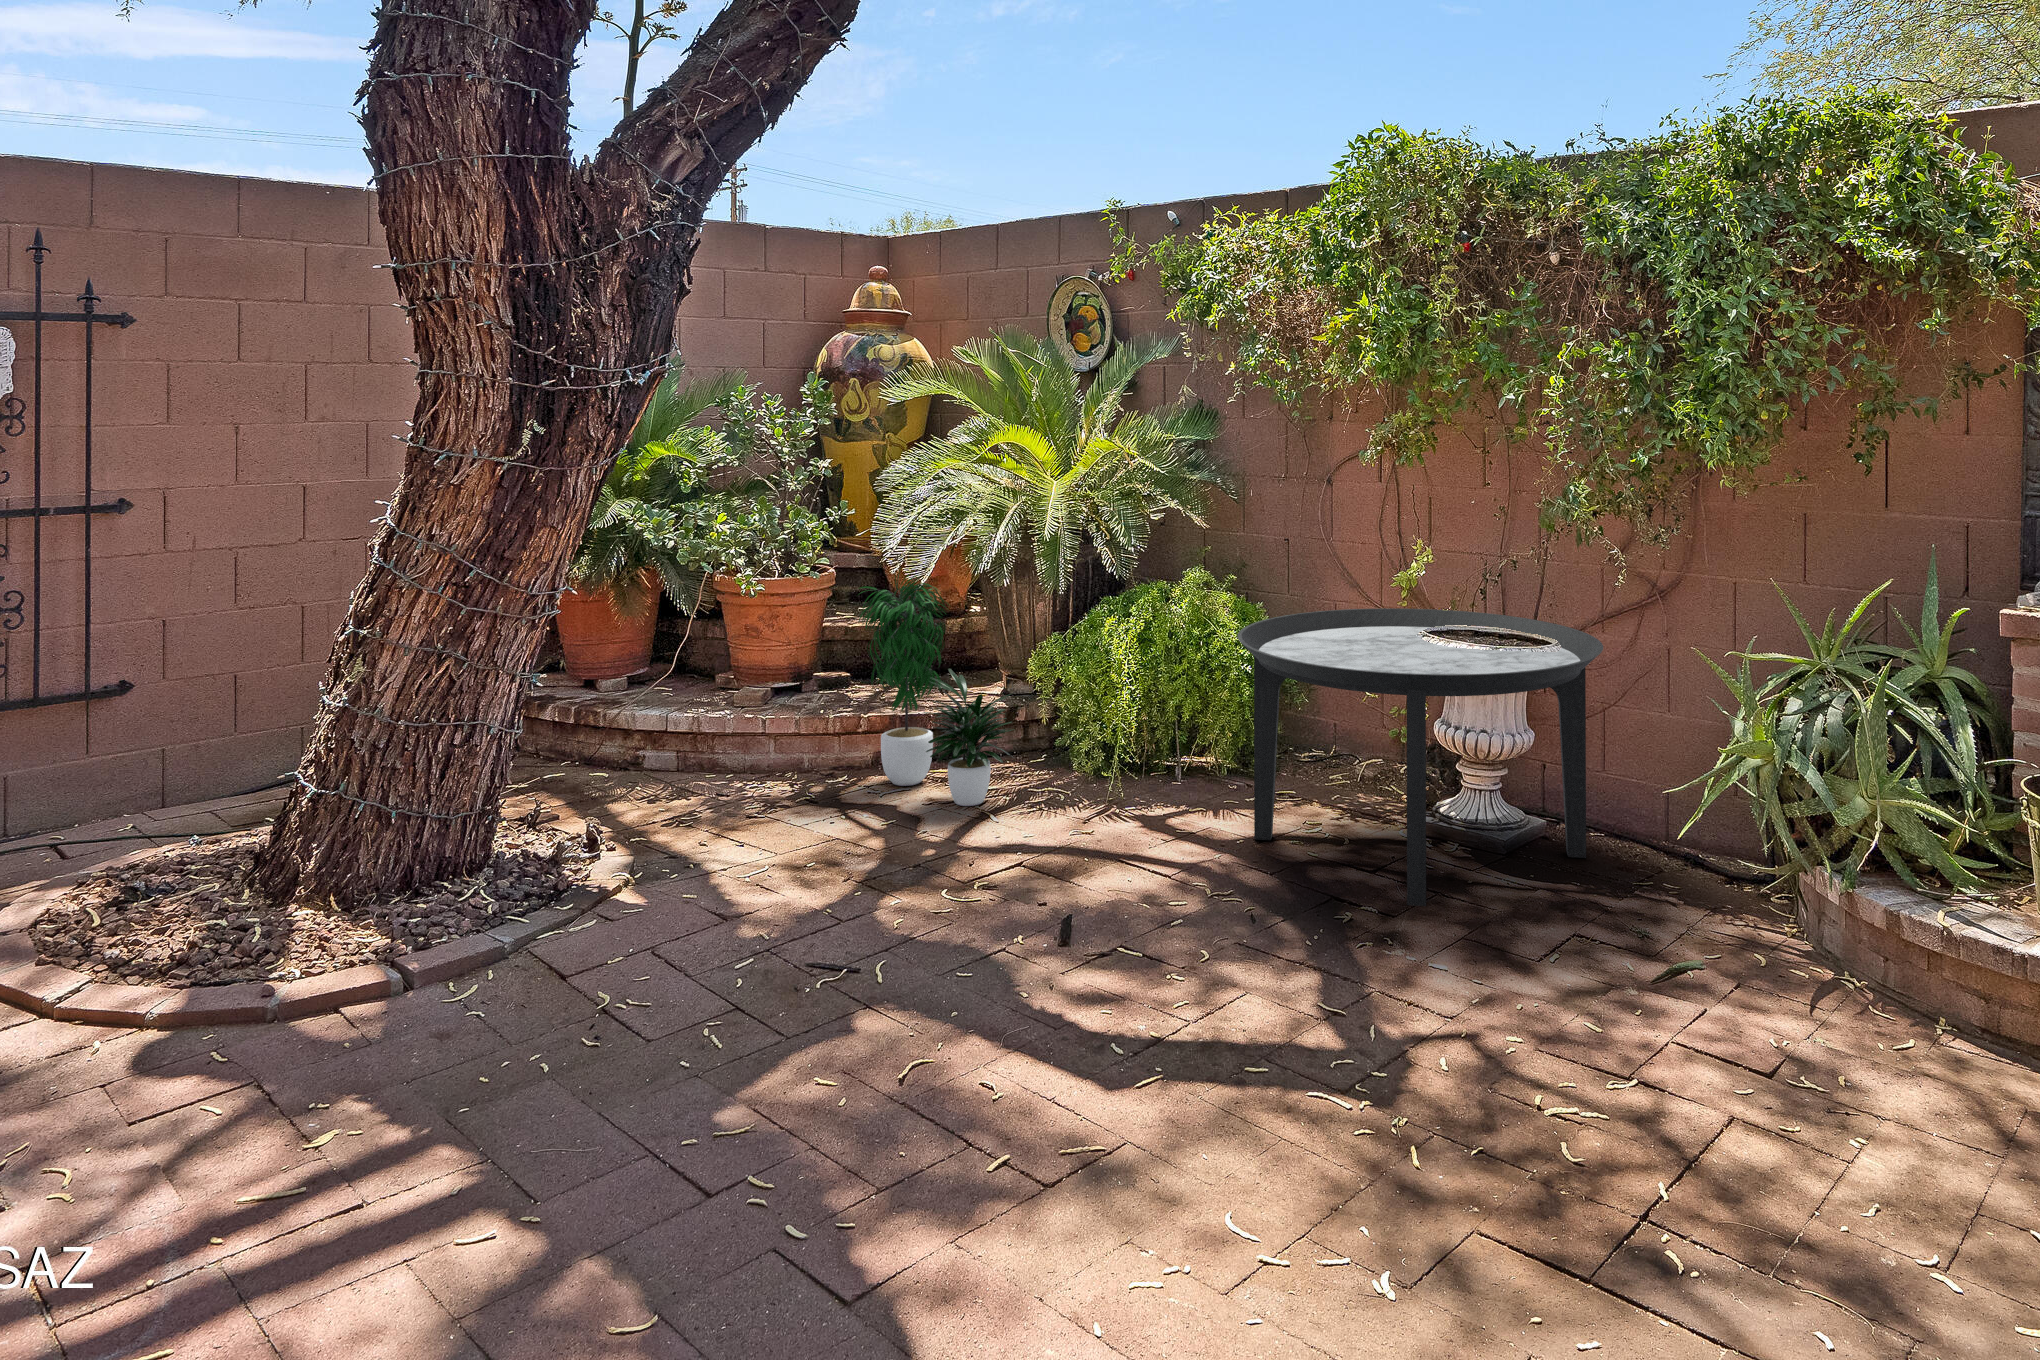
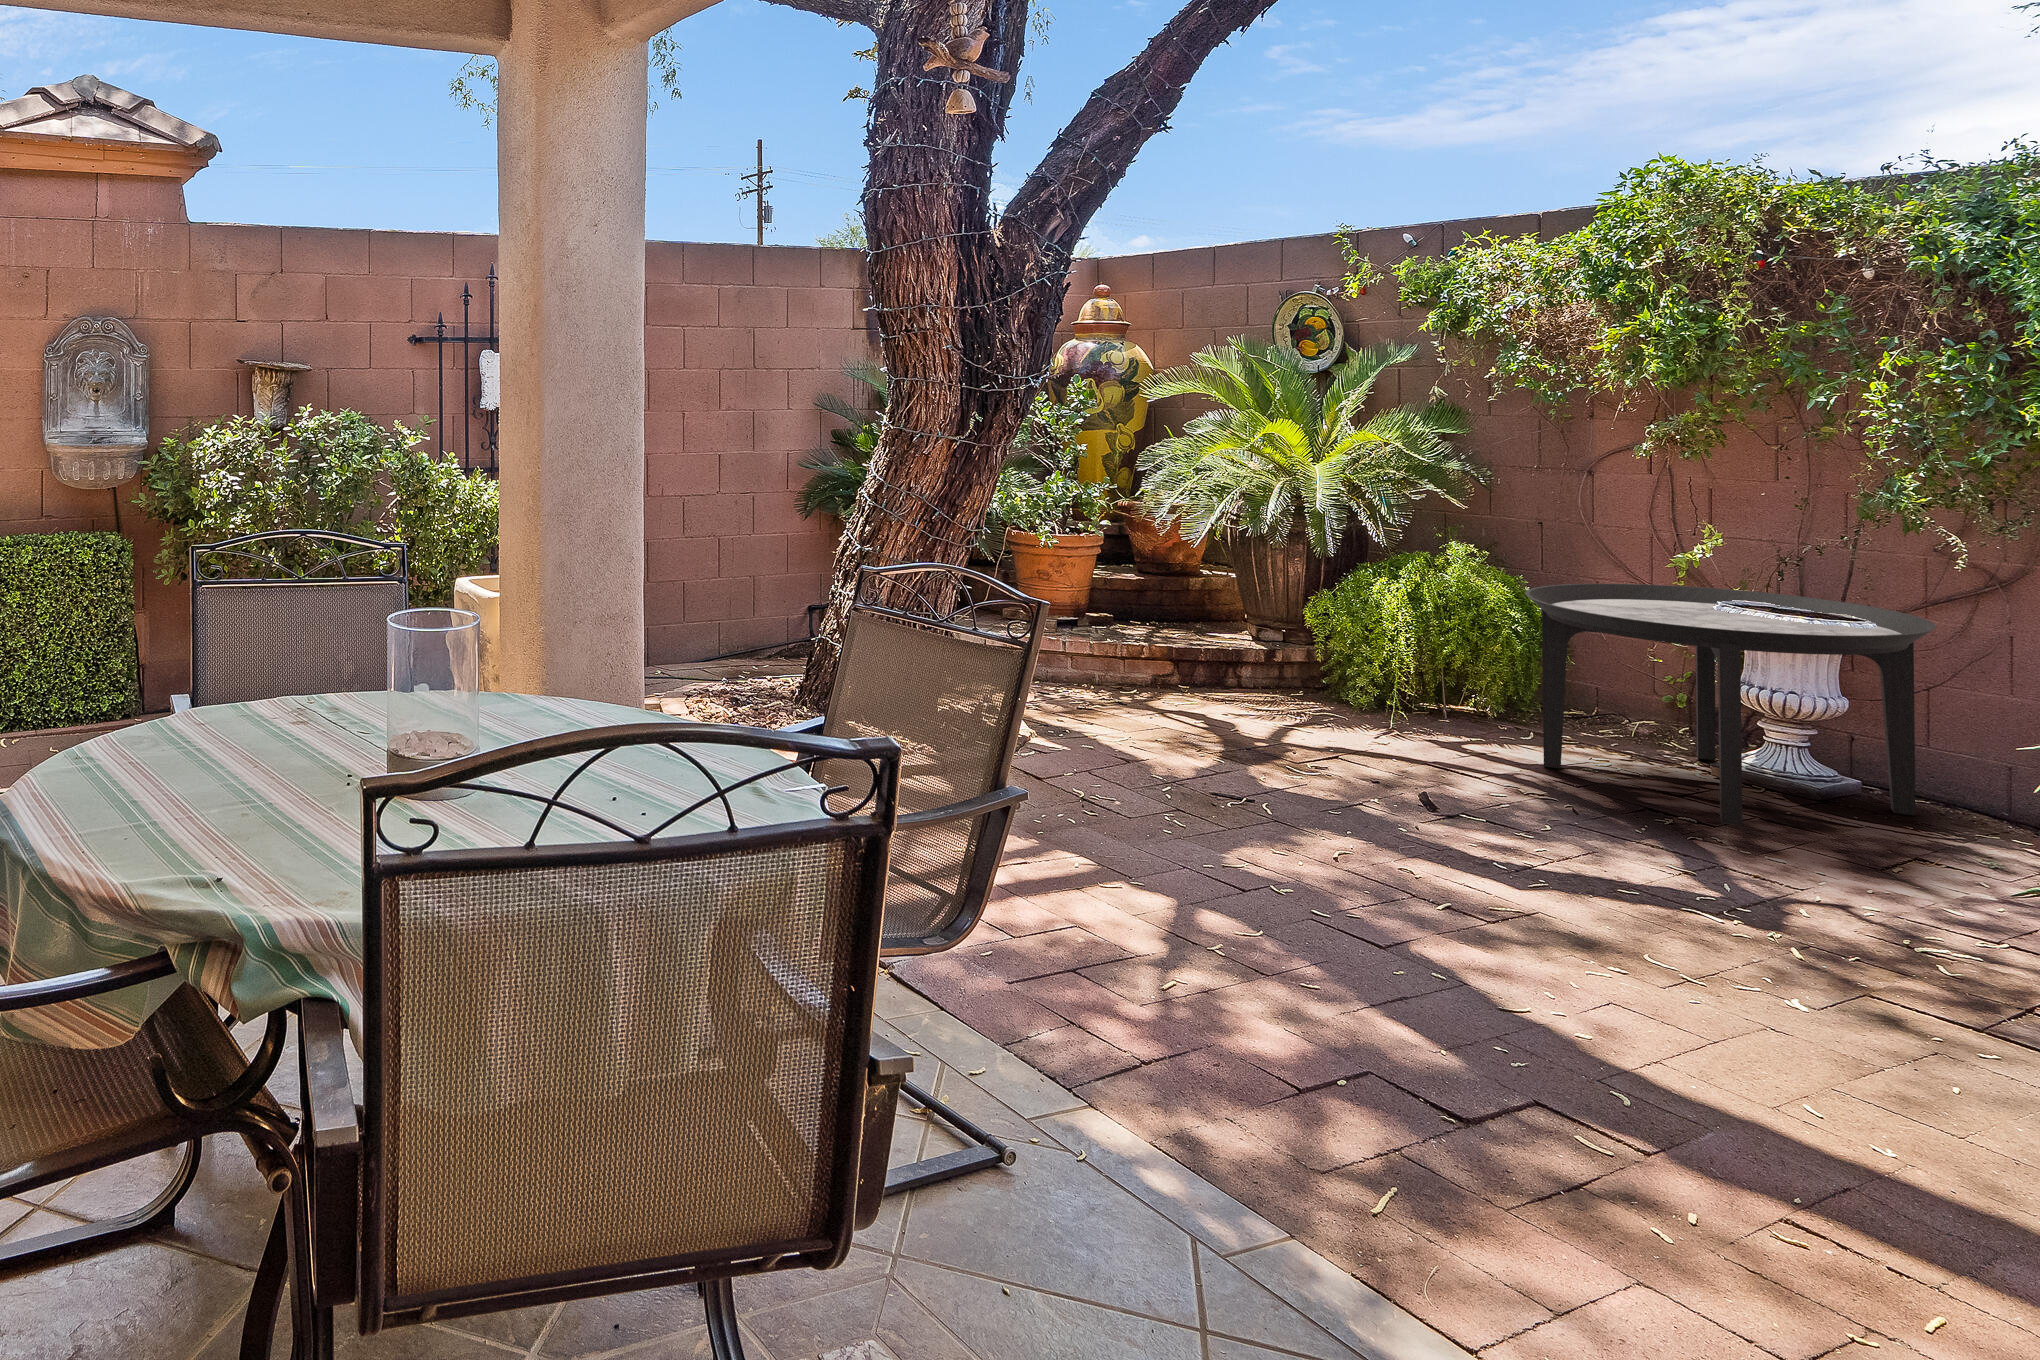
potted plant: present [859,568,1012,806] -> none [1146,528,1298,719]

